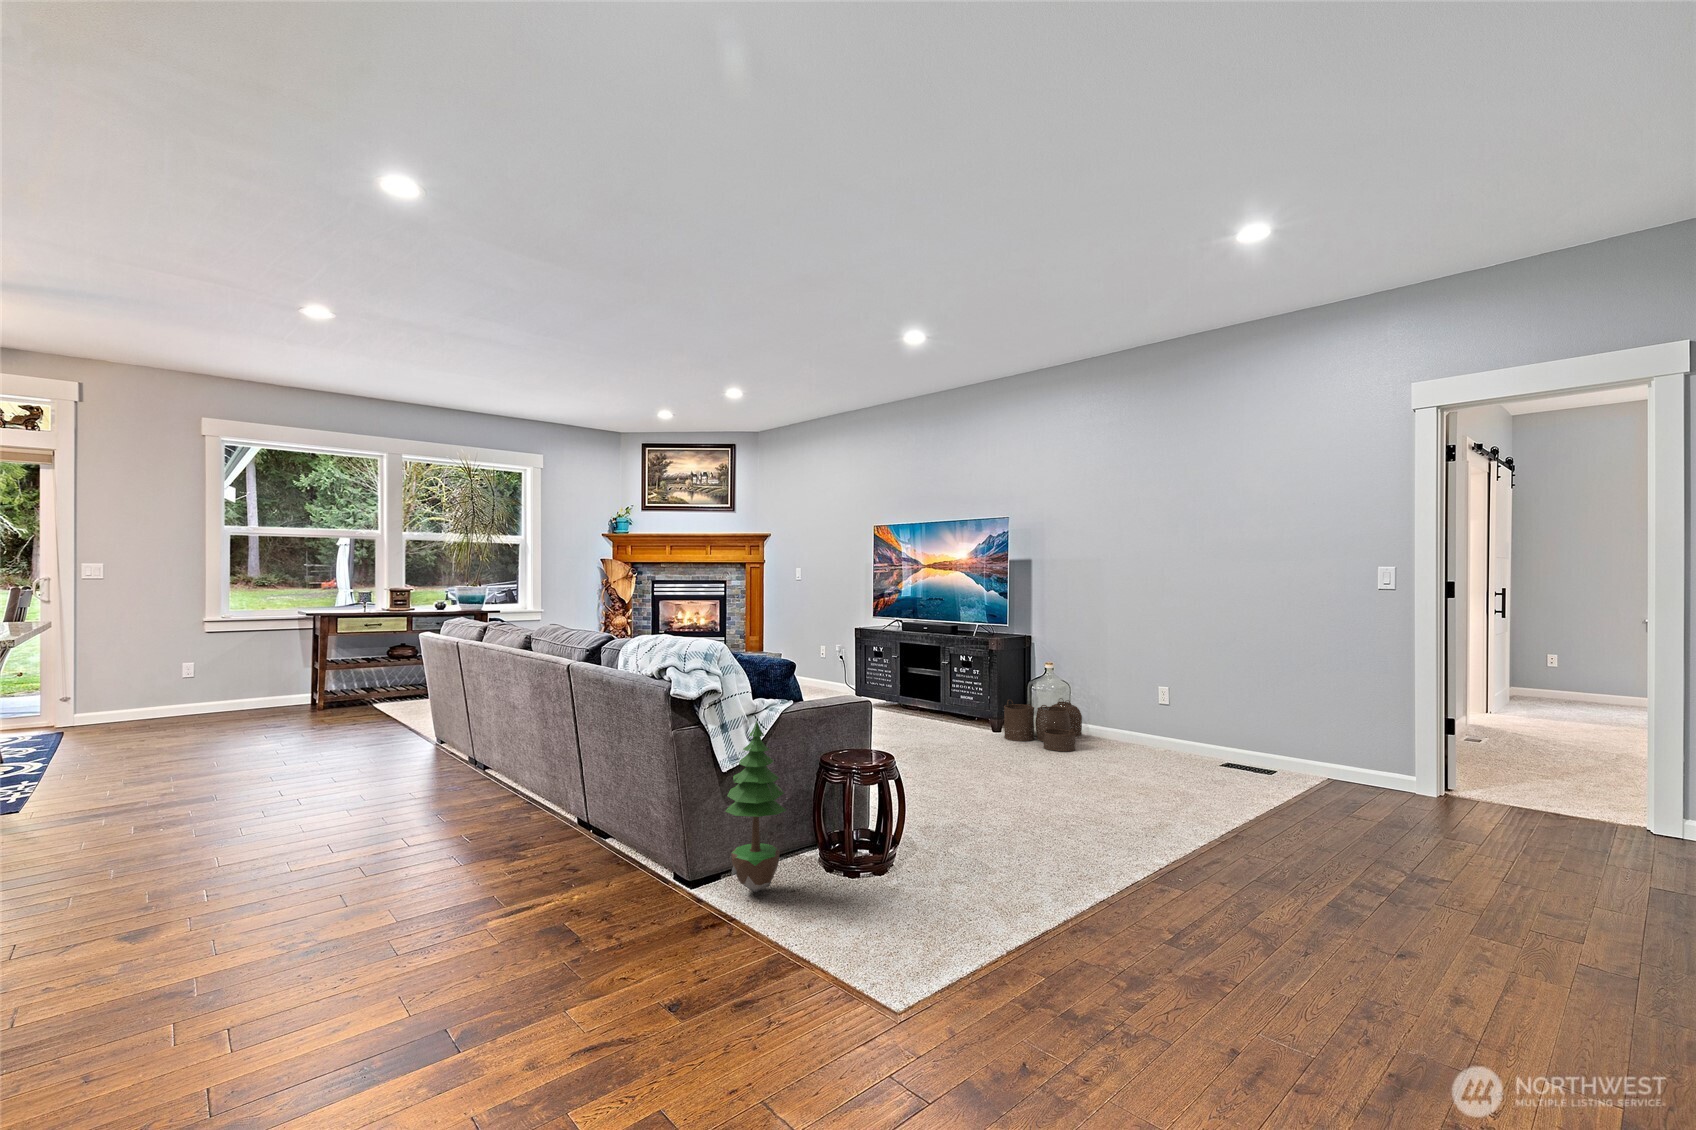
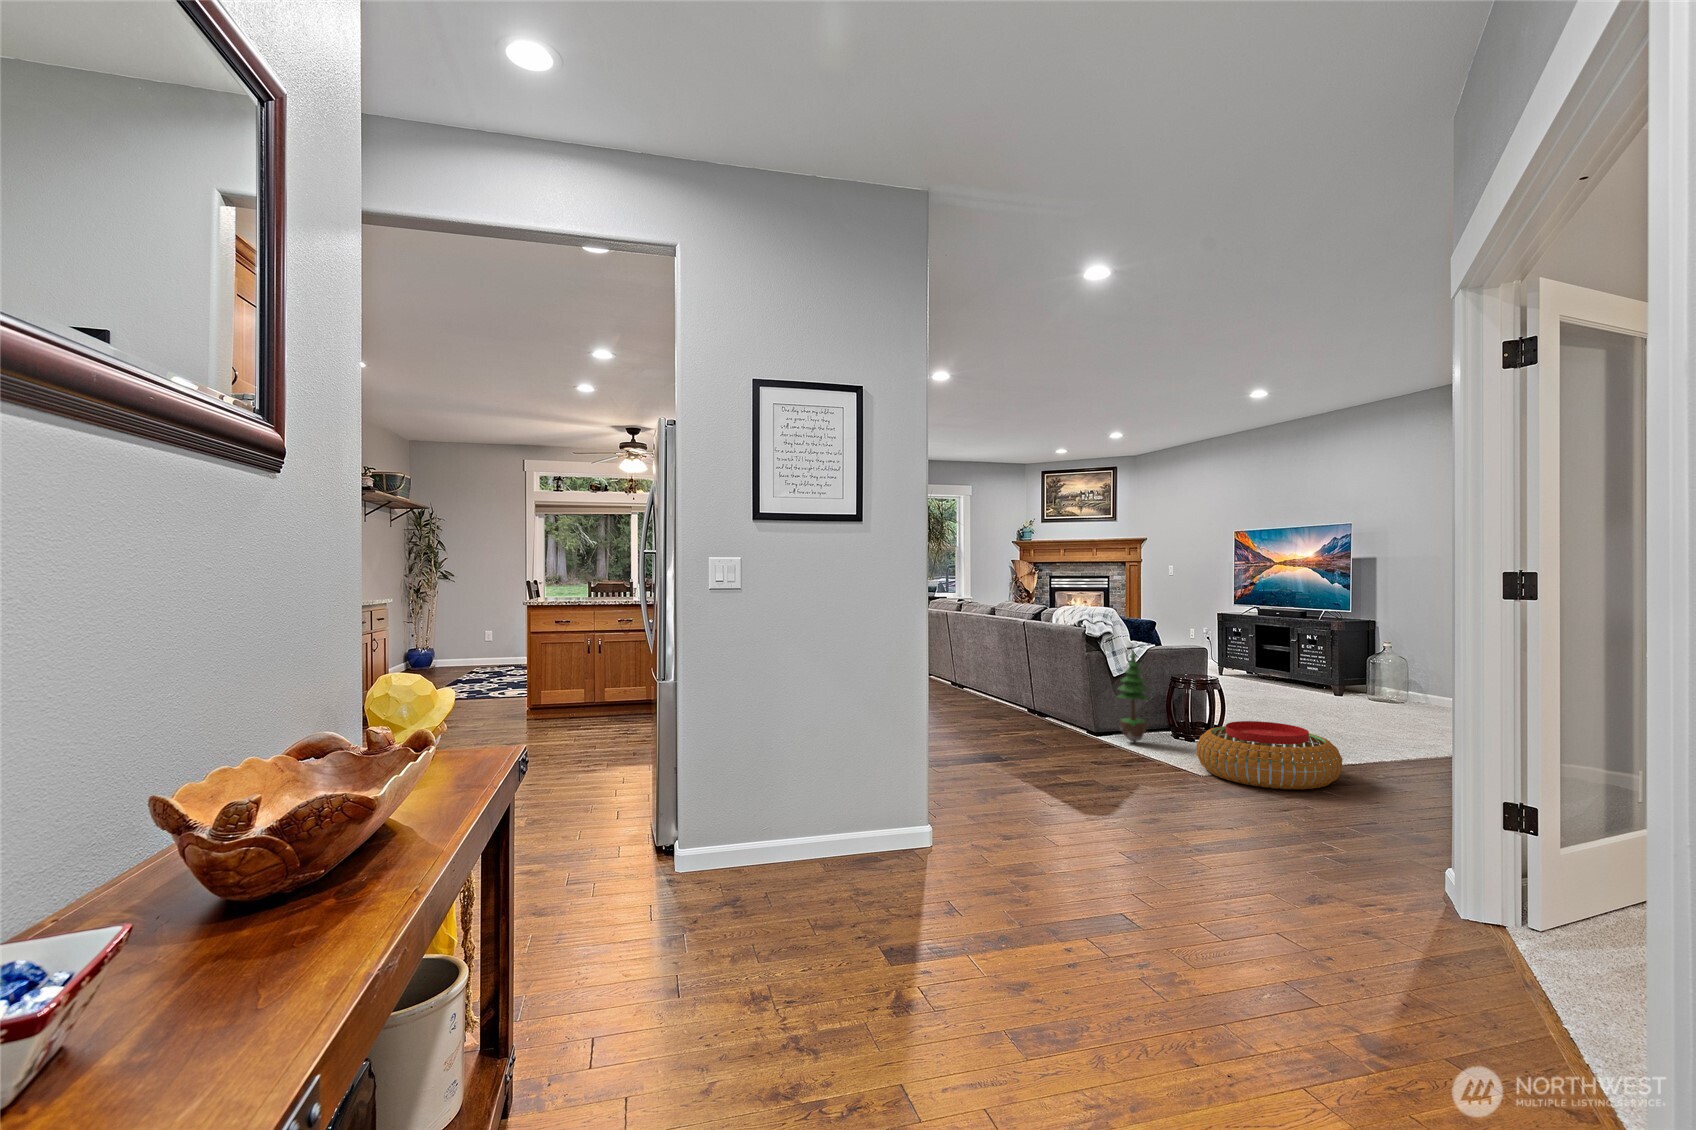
woven basket: present [1004,698,1082,751] -> none [1341,669,1419,709]
pouf: none [874,851,1126,1022] -> present [1196,721,1343,789]

